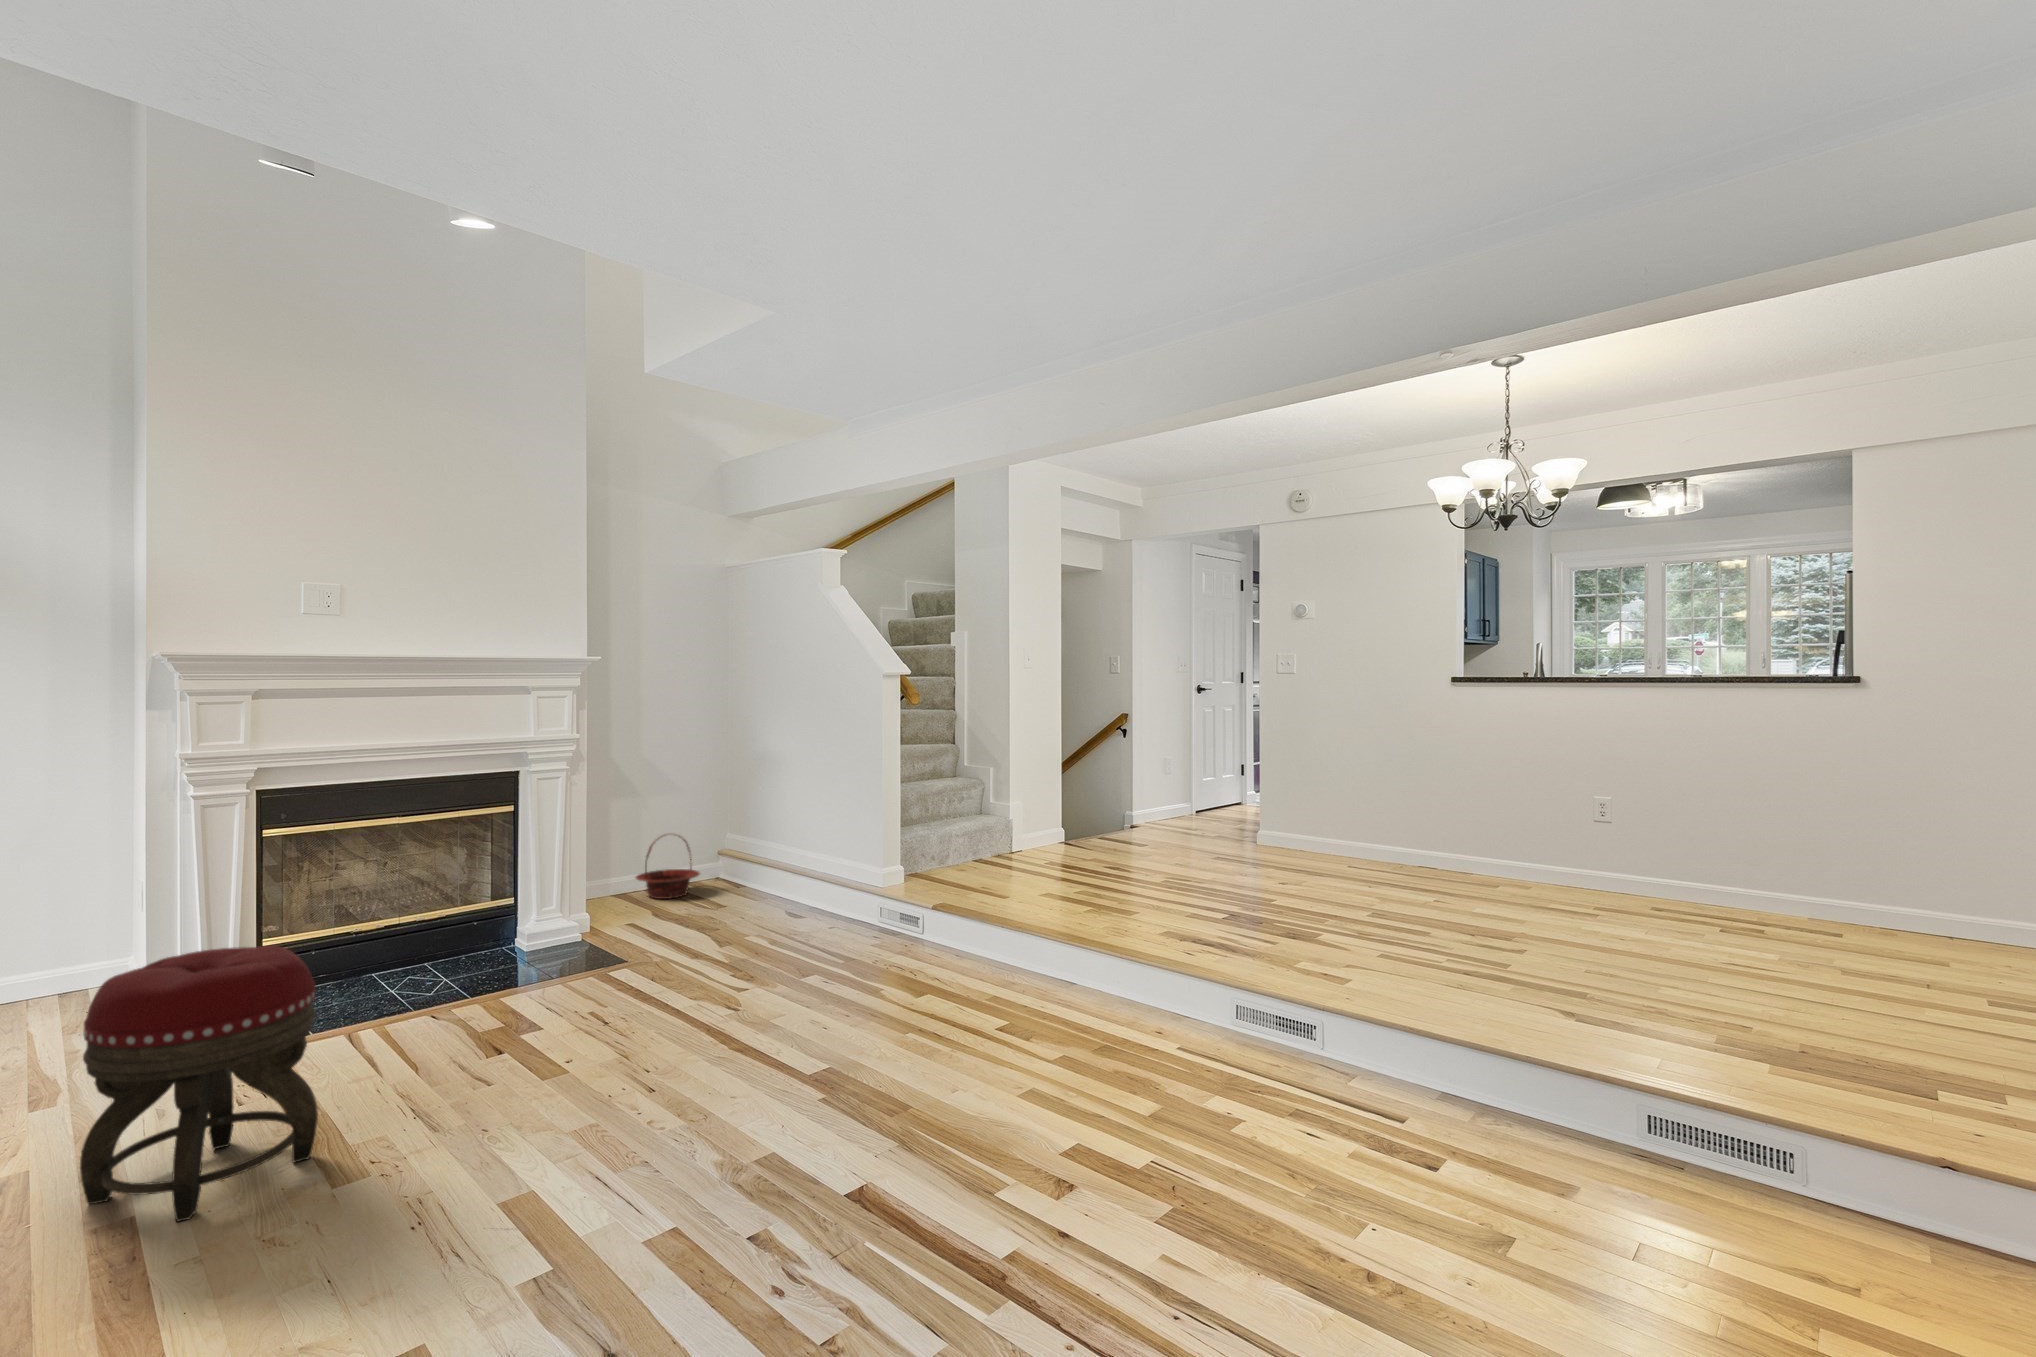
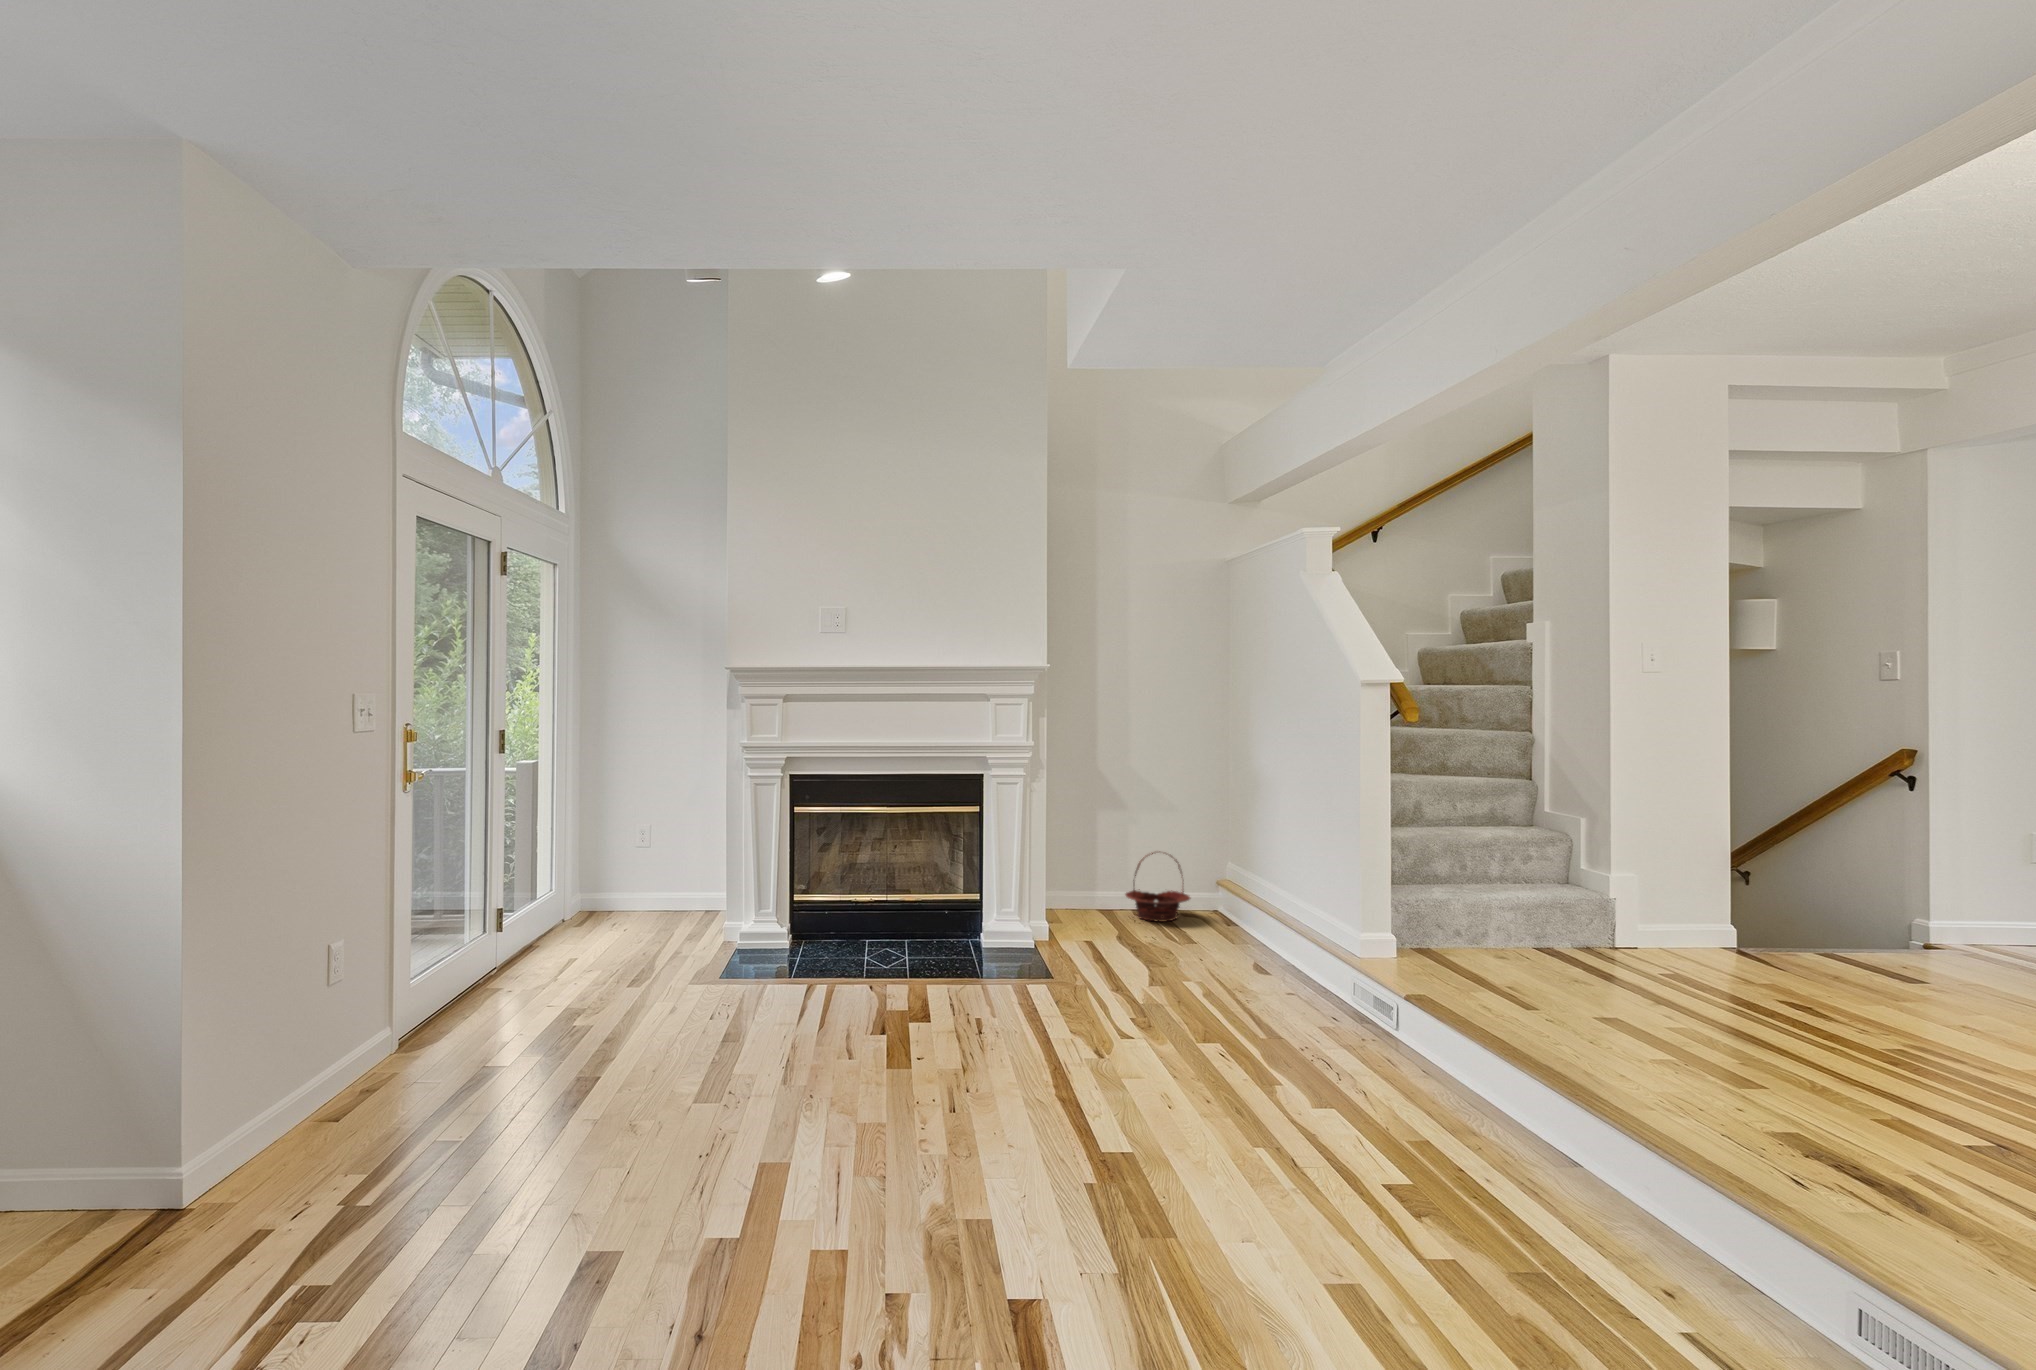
footstool: present [80,946,318,1222] -> none [565,900,712,1109]

